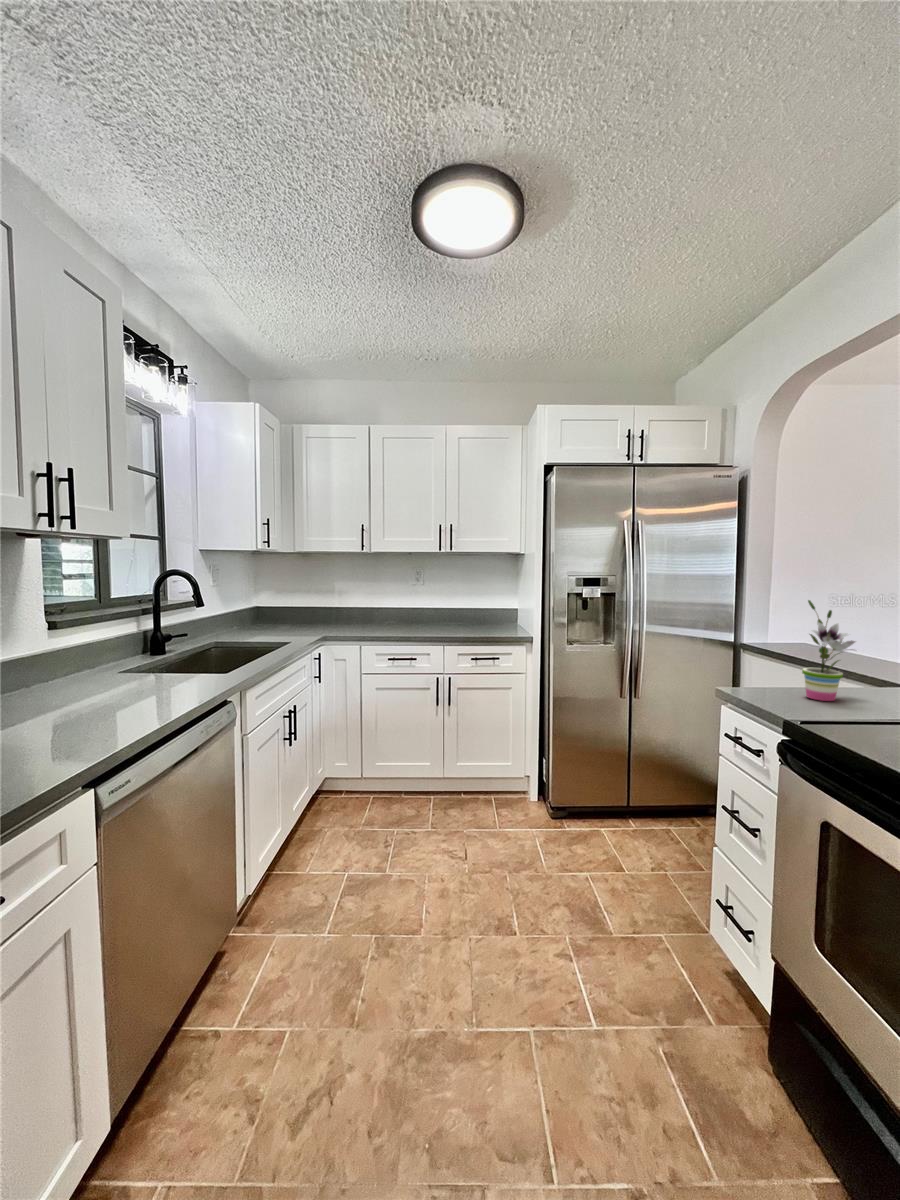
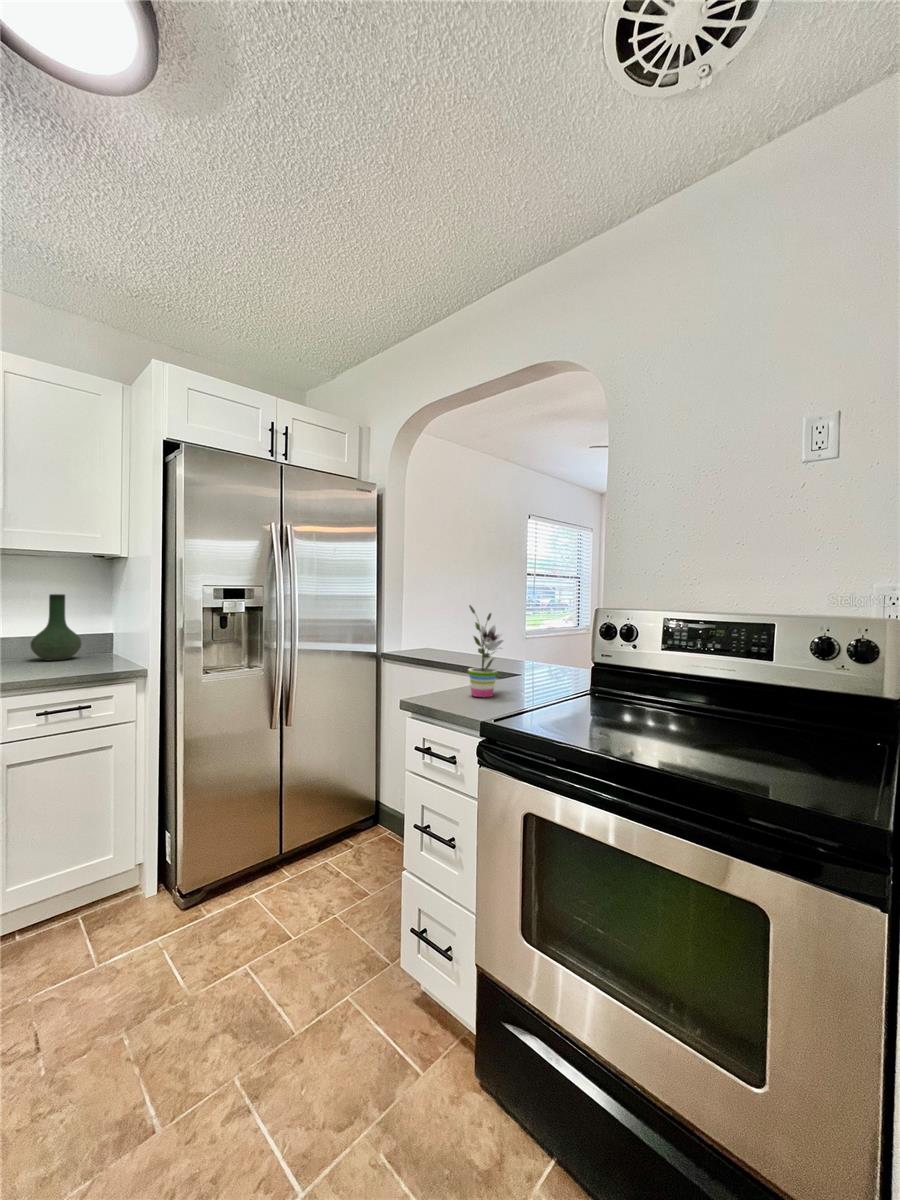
vase: none [471,581,498,626] -> present [31,594,82,661]

